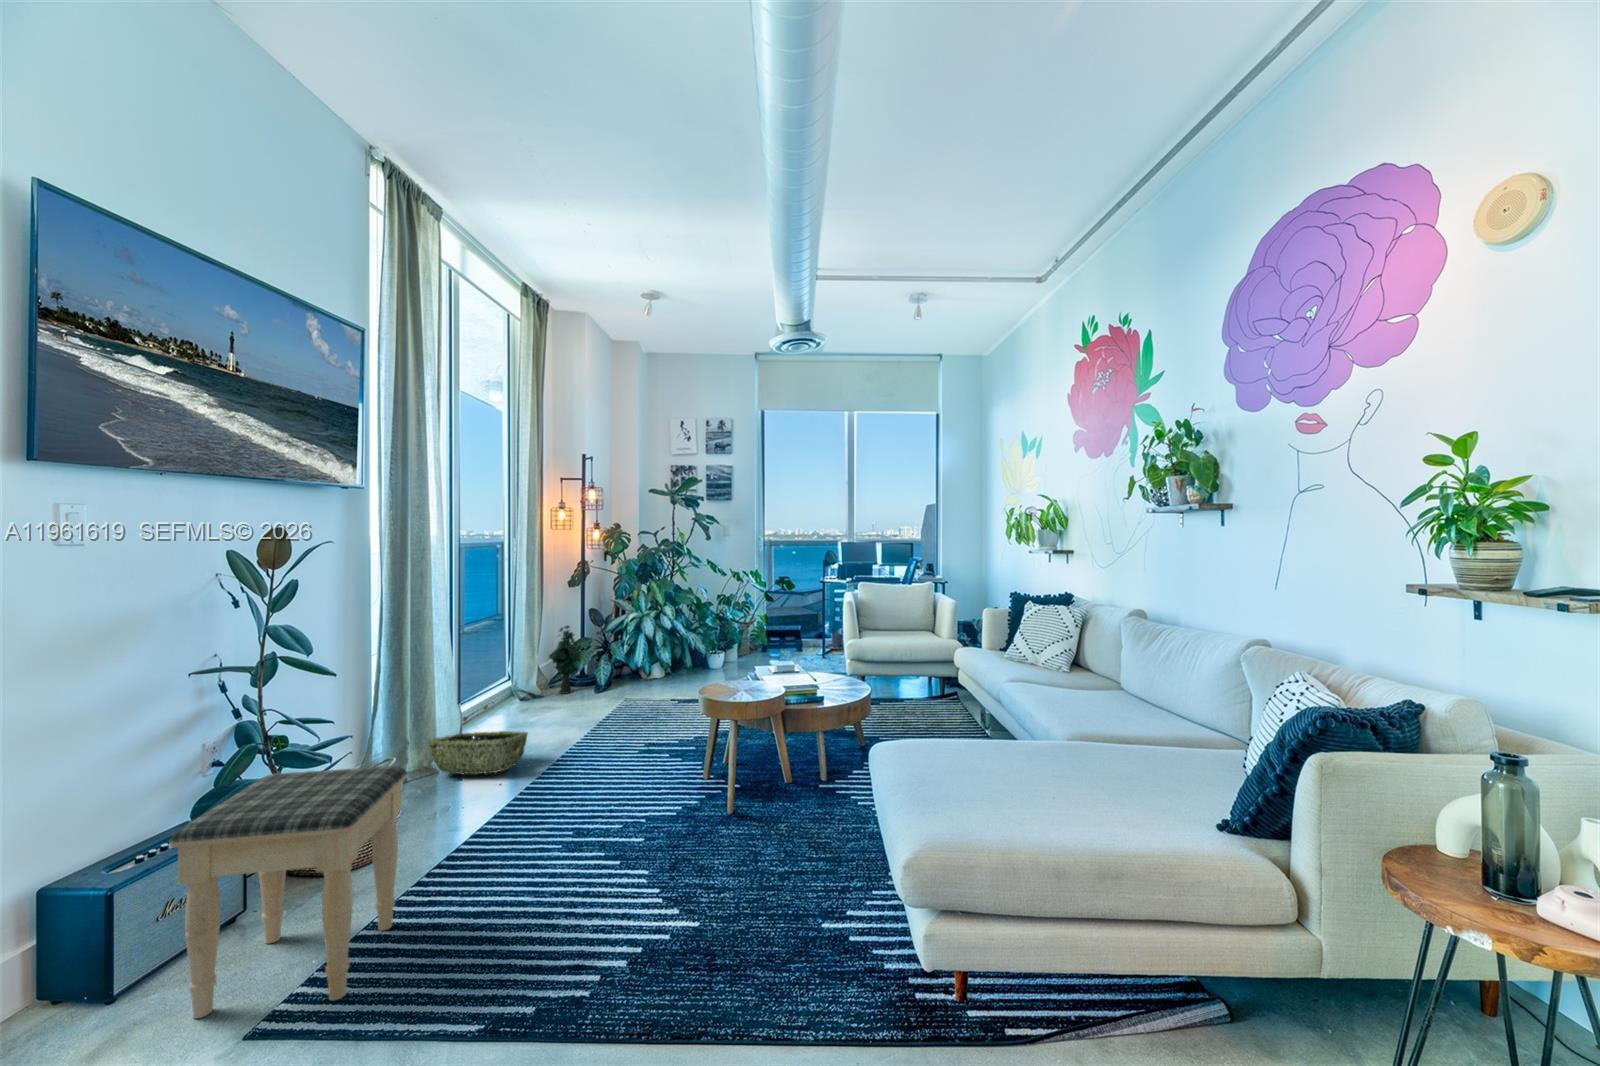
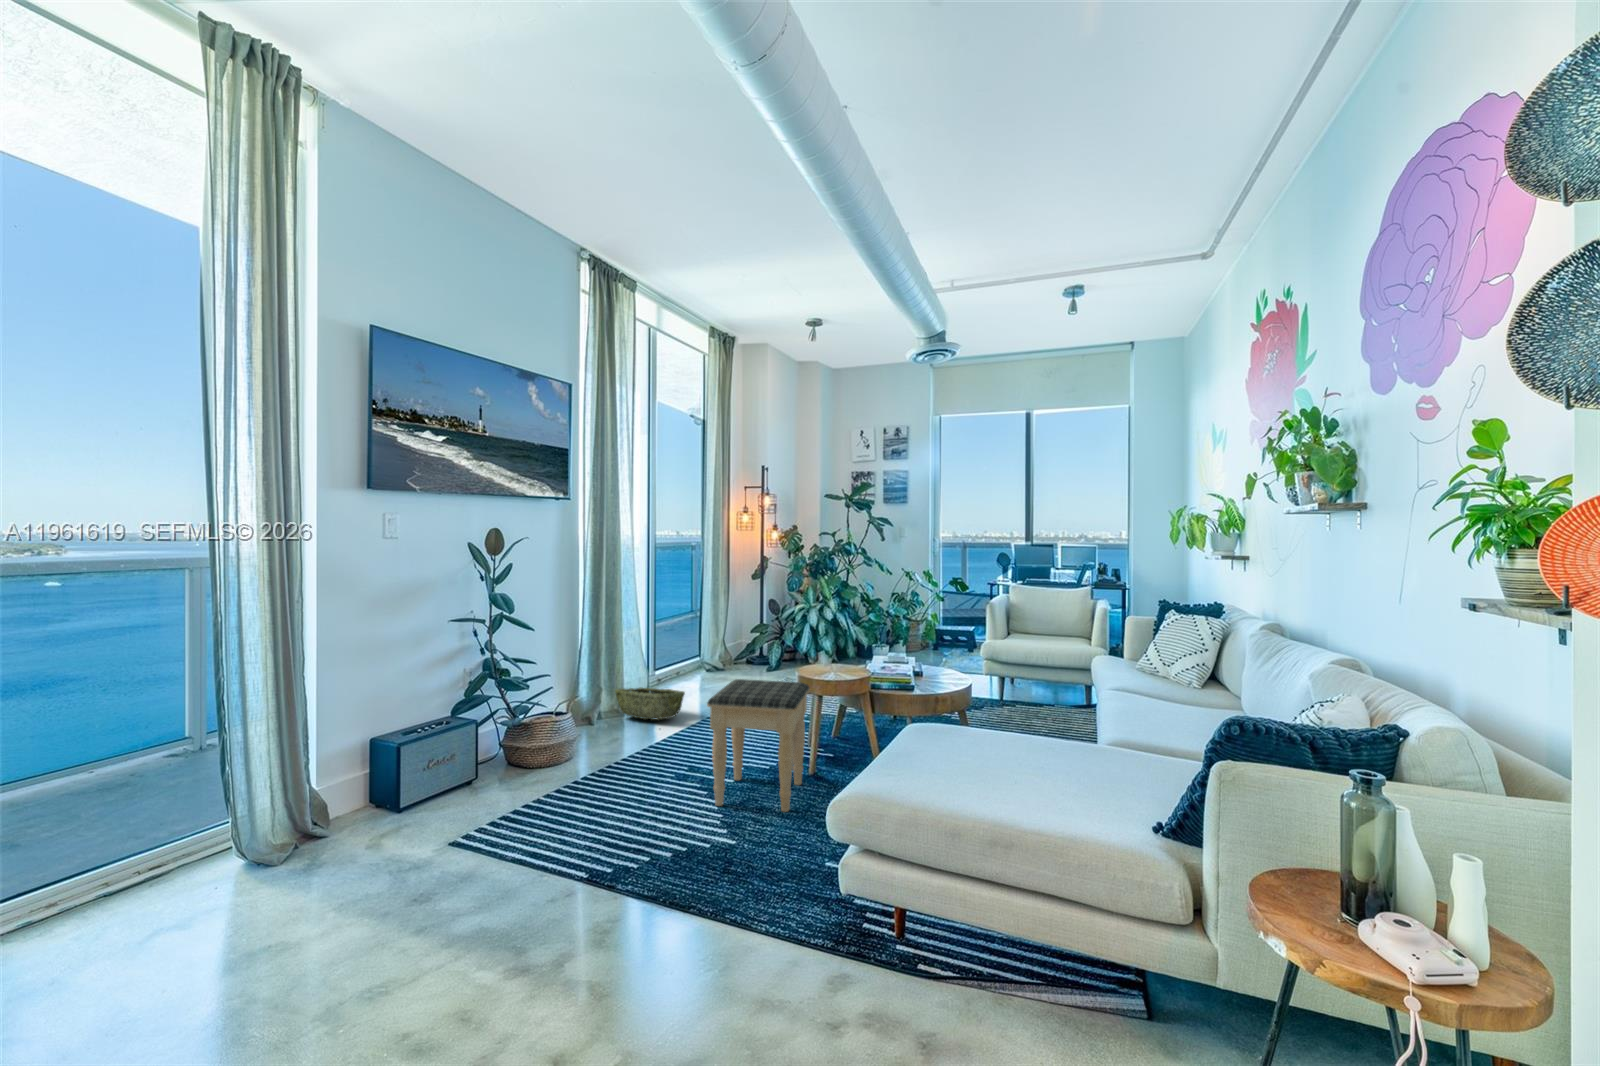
decorative plant: present [549,626,581,694] -> none [729,611,758,669]
footstool: present [170,766,407,1018] -> present [707,679,810,812]

